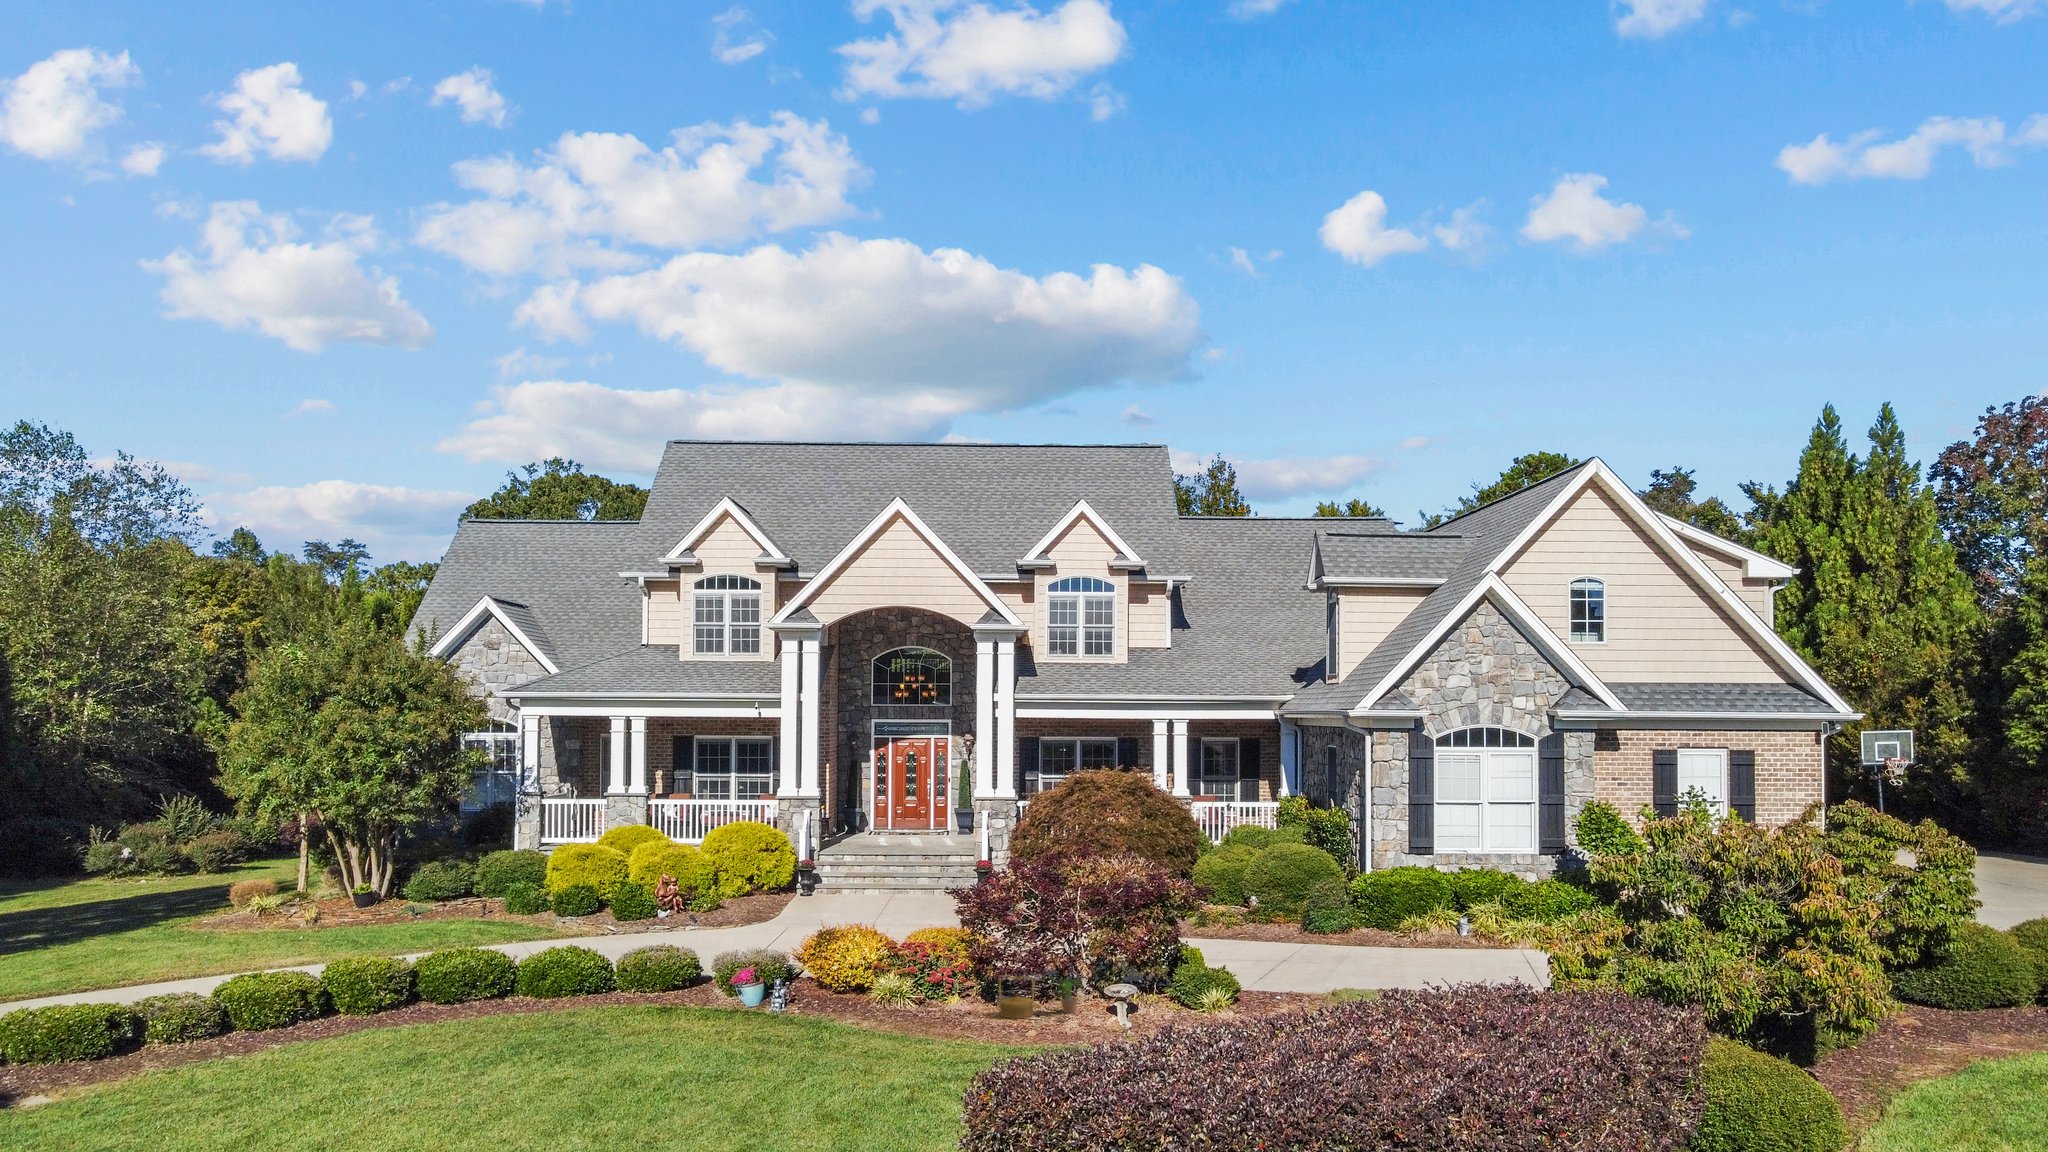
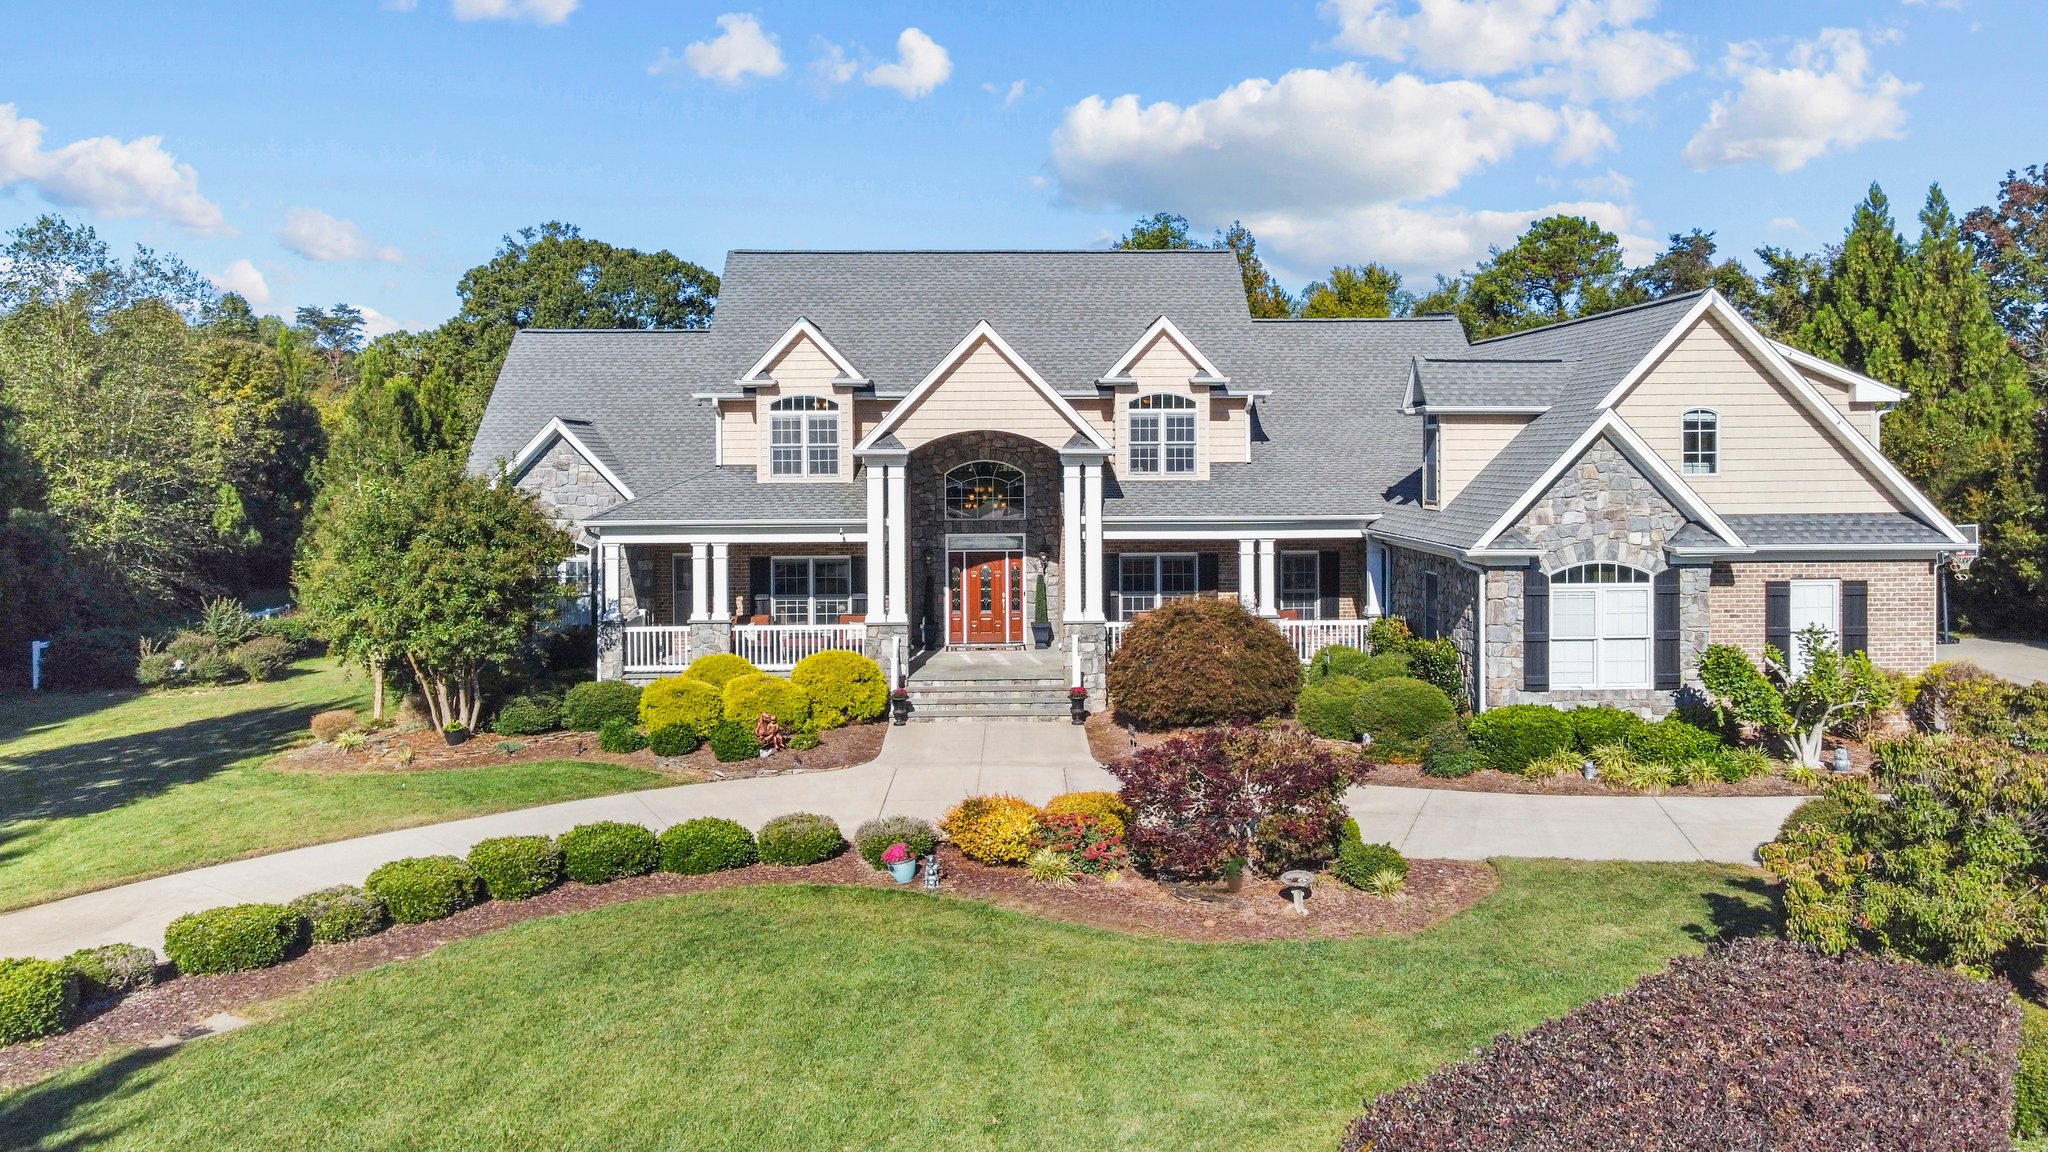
woven basket: present [999,976,1034,1019] -> none [1163,855,1201,901]

